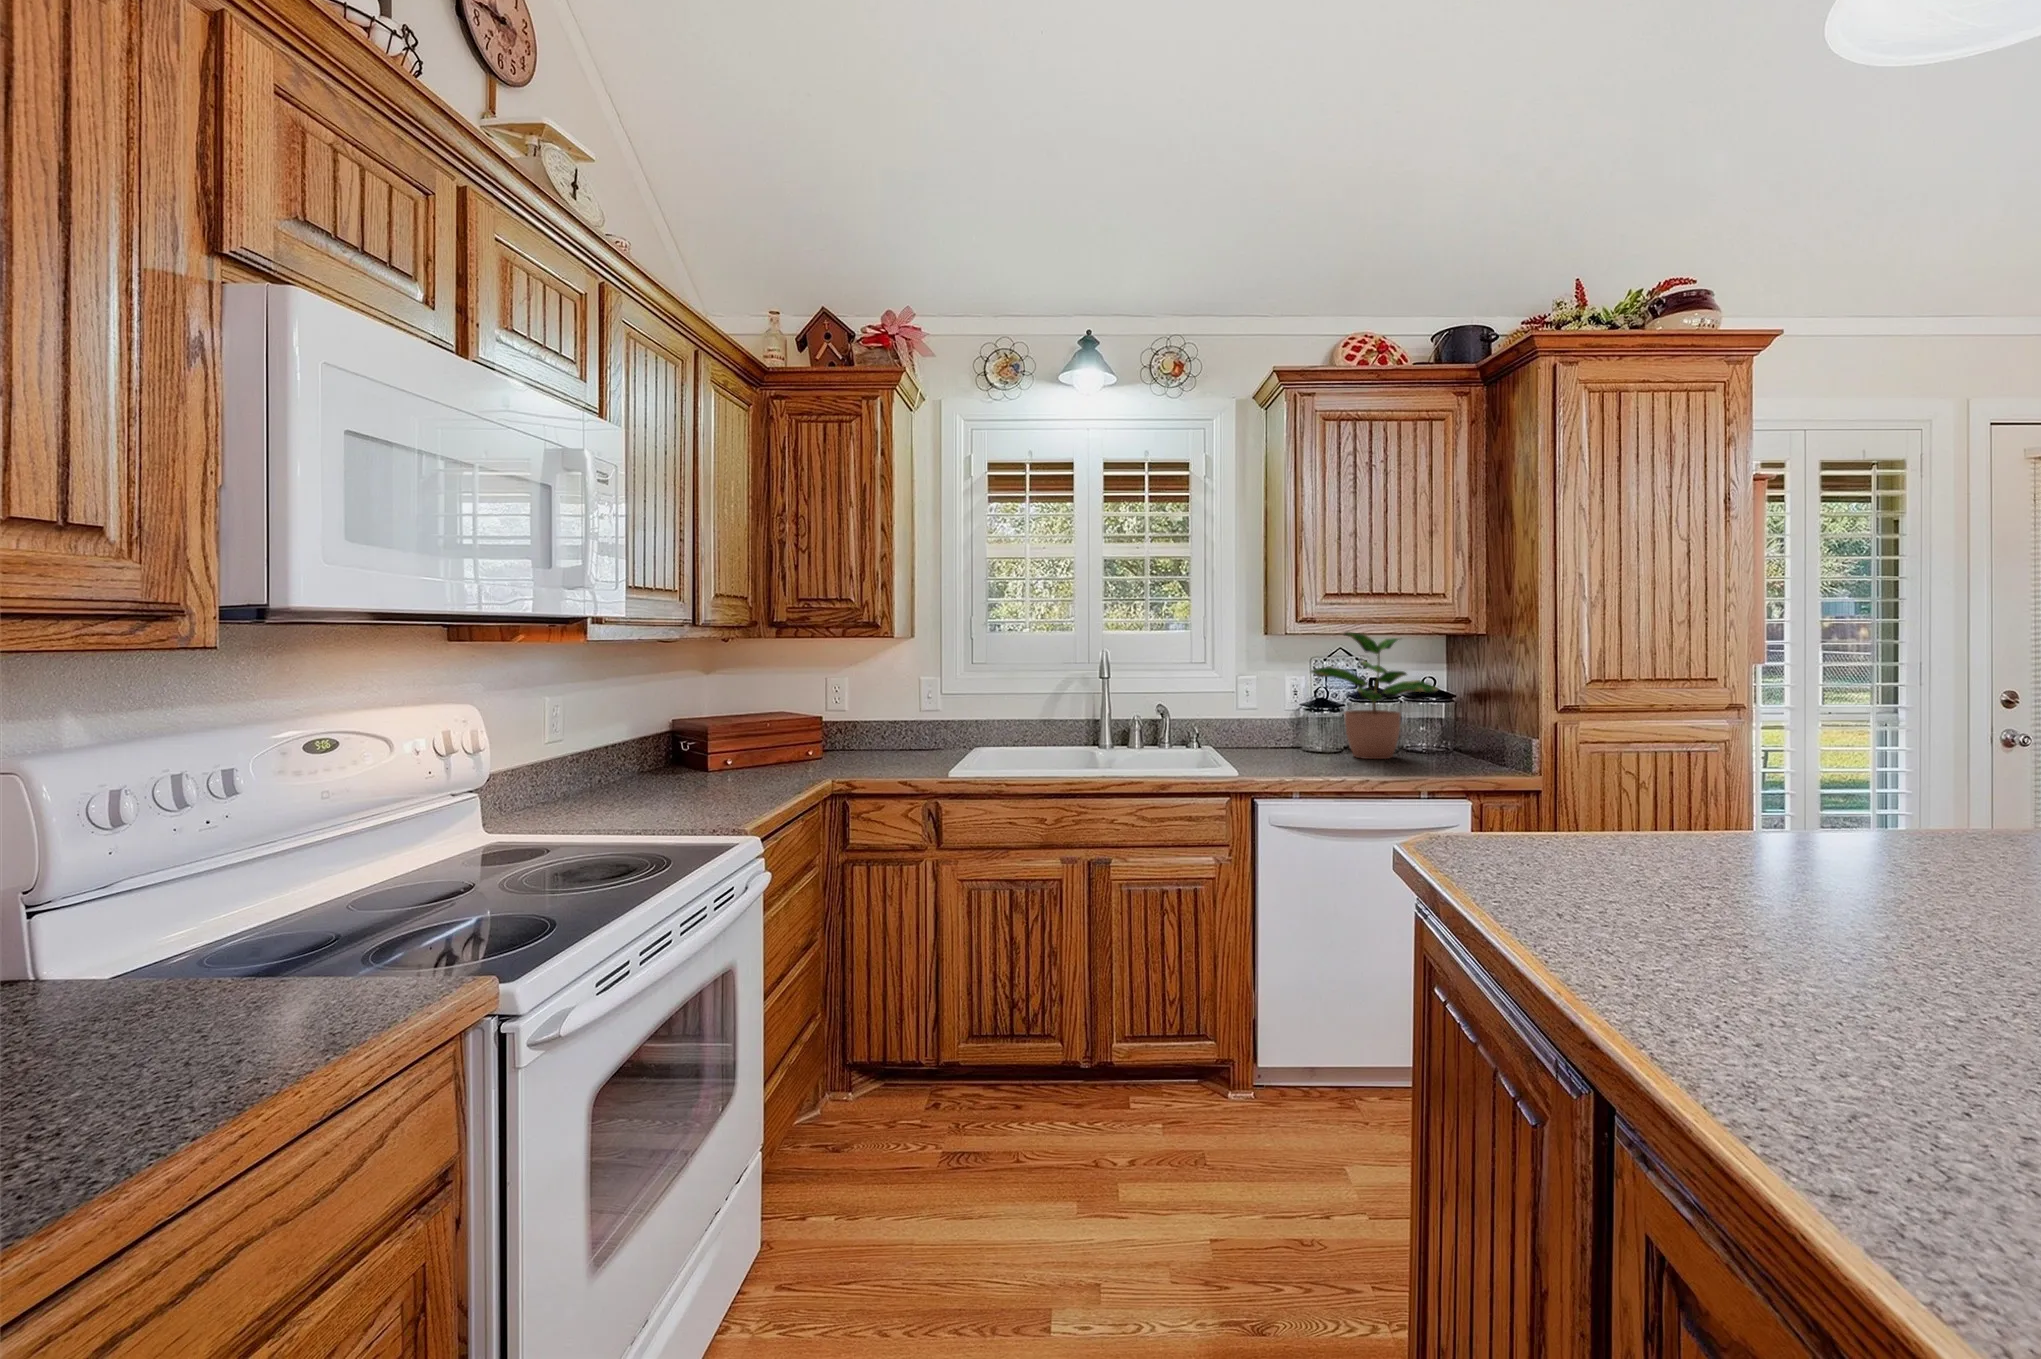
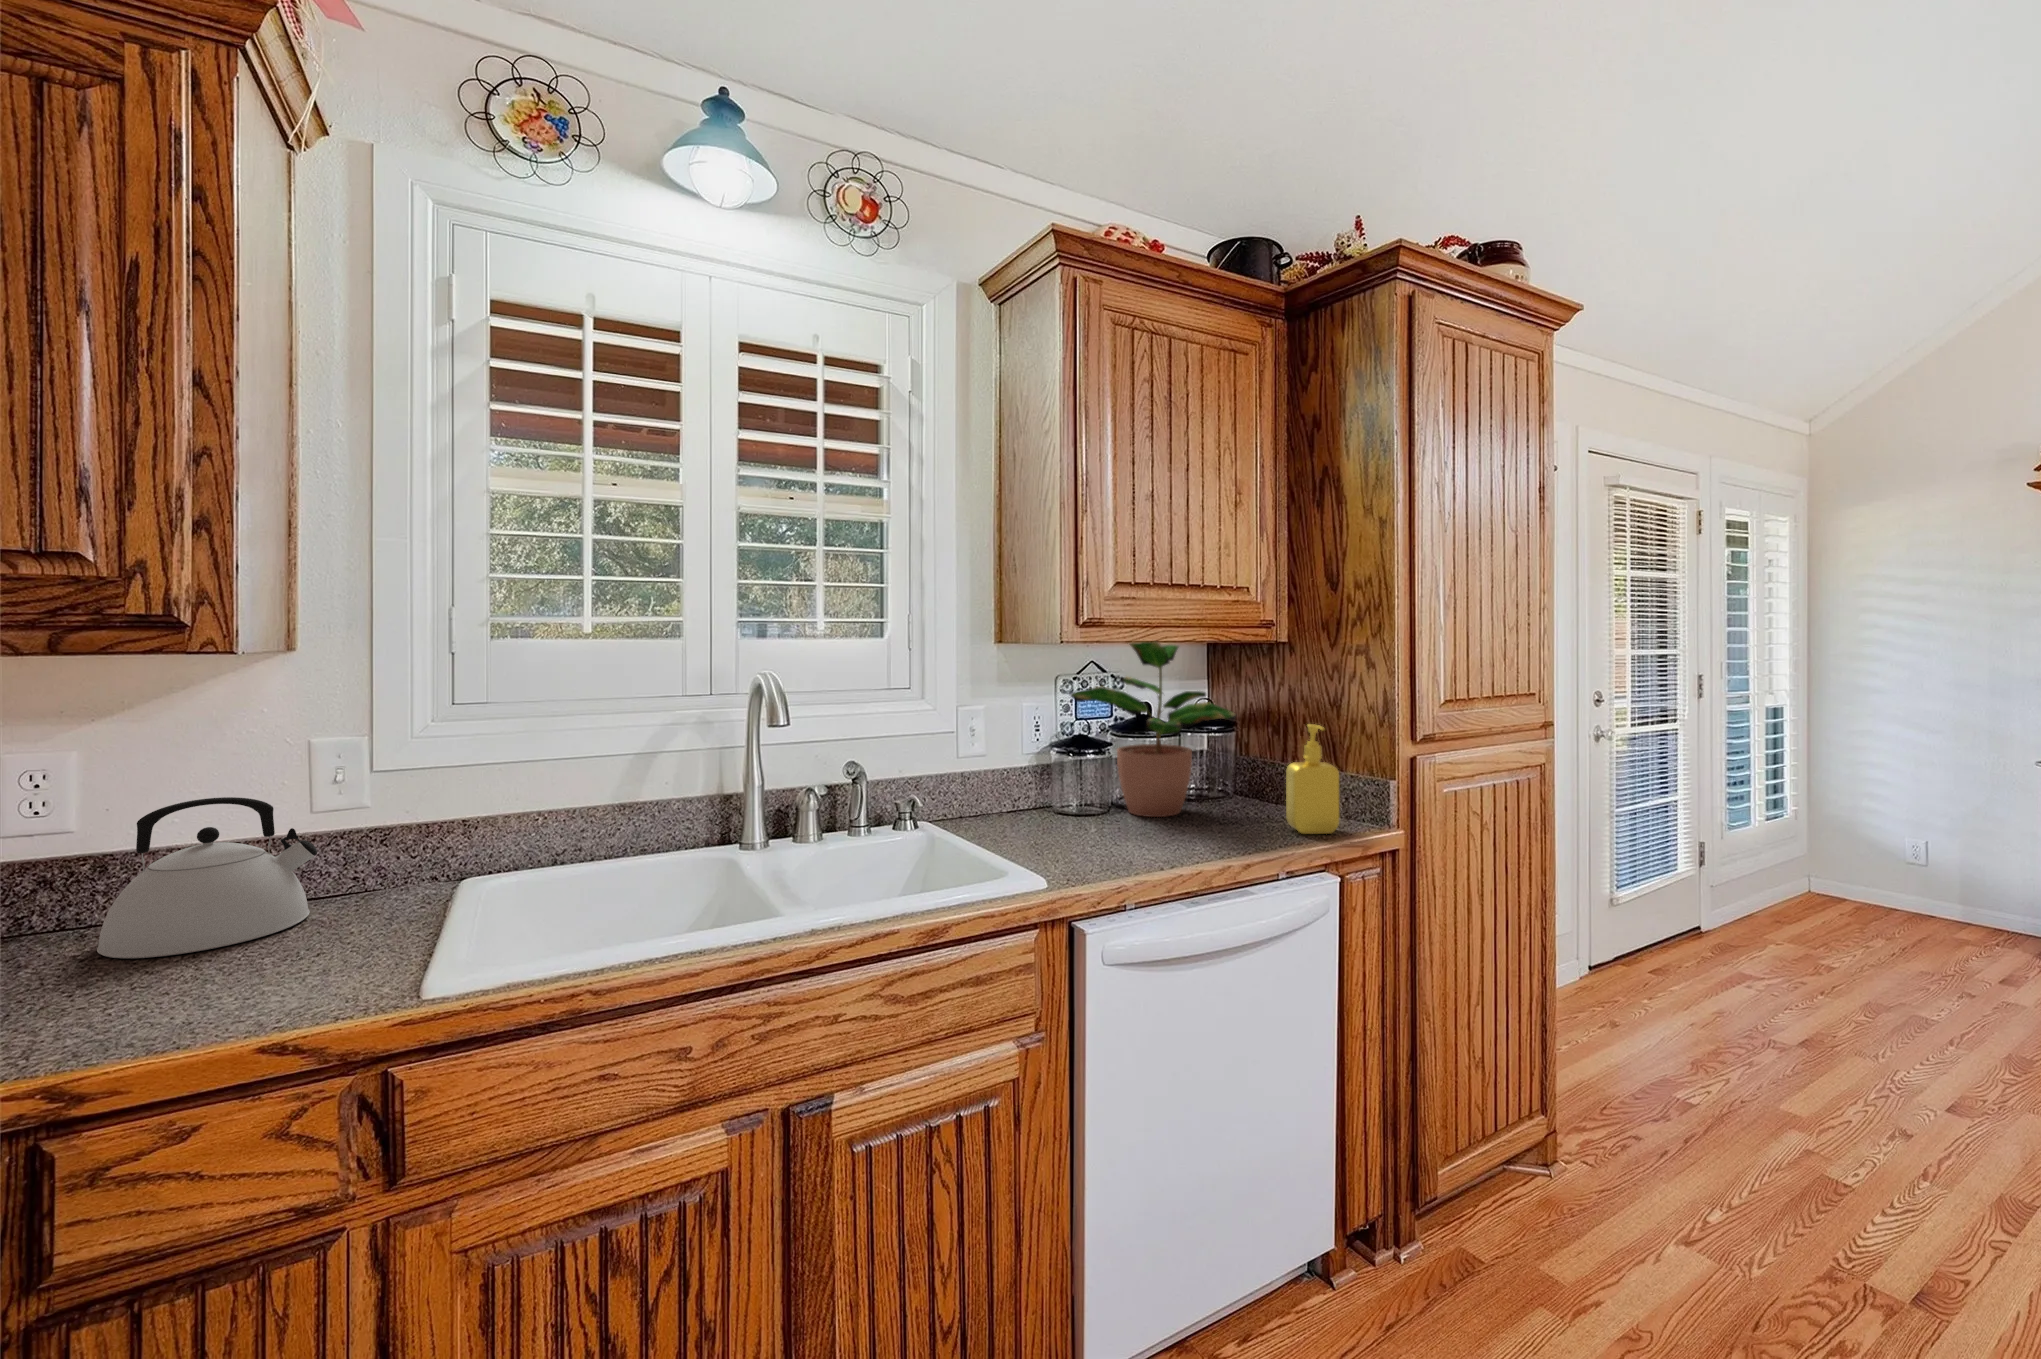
soap dispenser: none [1446,694,1484,773] -> present [1286,724,1339,834]
kettle: none [852,701,919,762] -> present [97,797,317,958]

